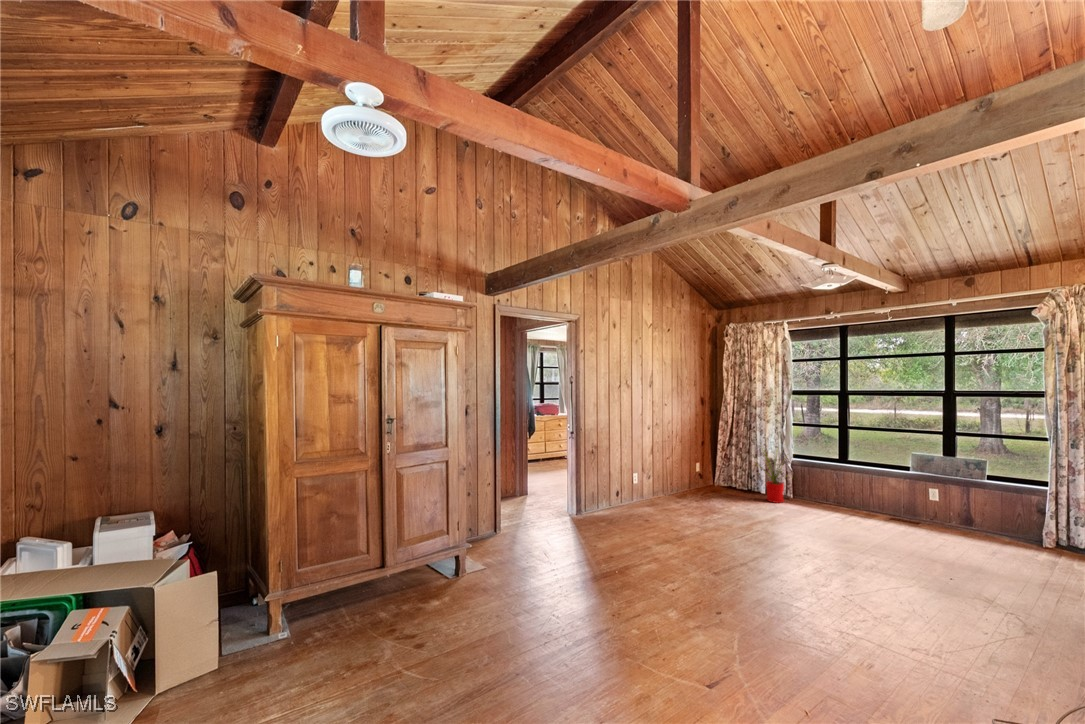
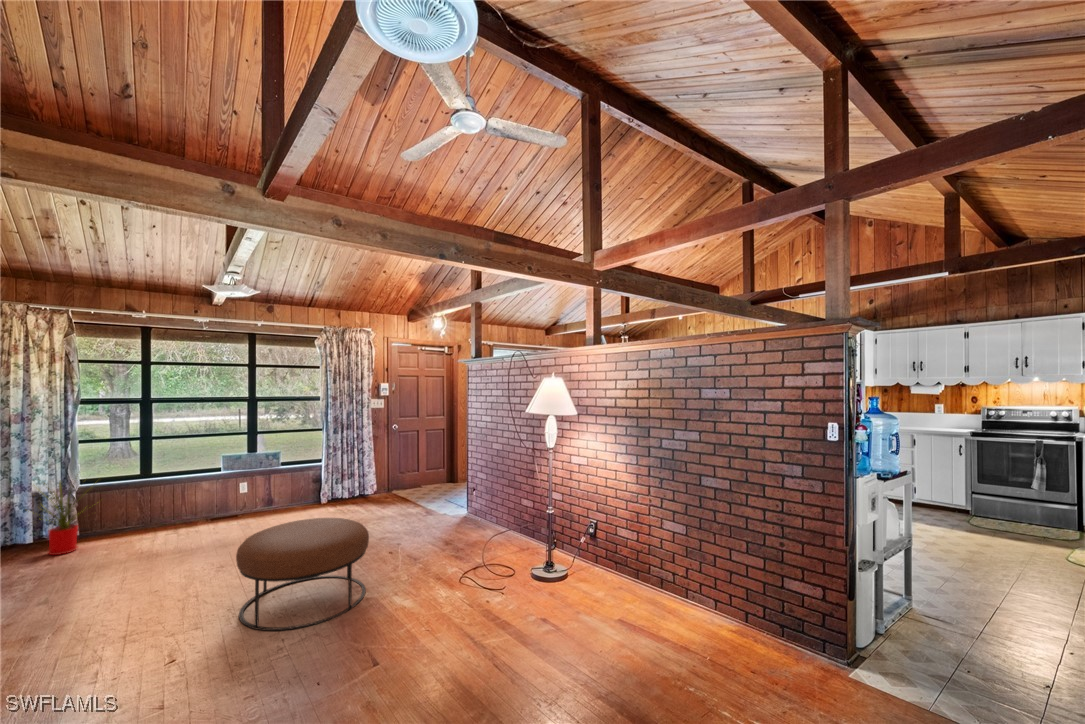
ottoman: none [771,522,933,656] -> present [236,518,369,631]

